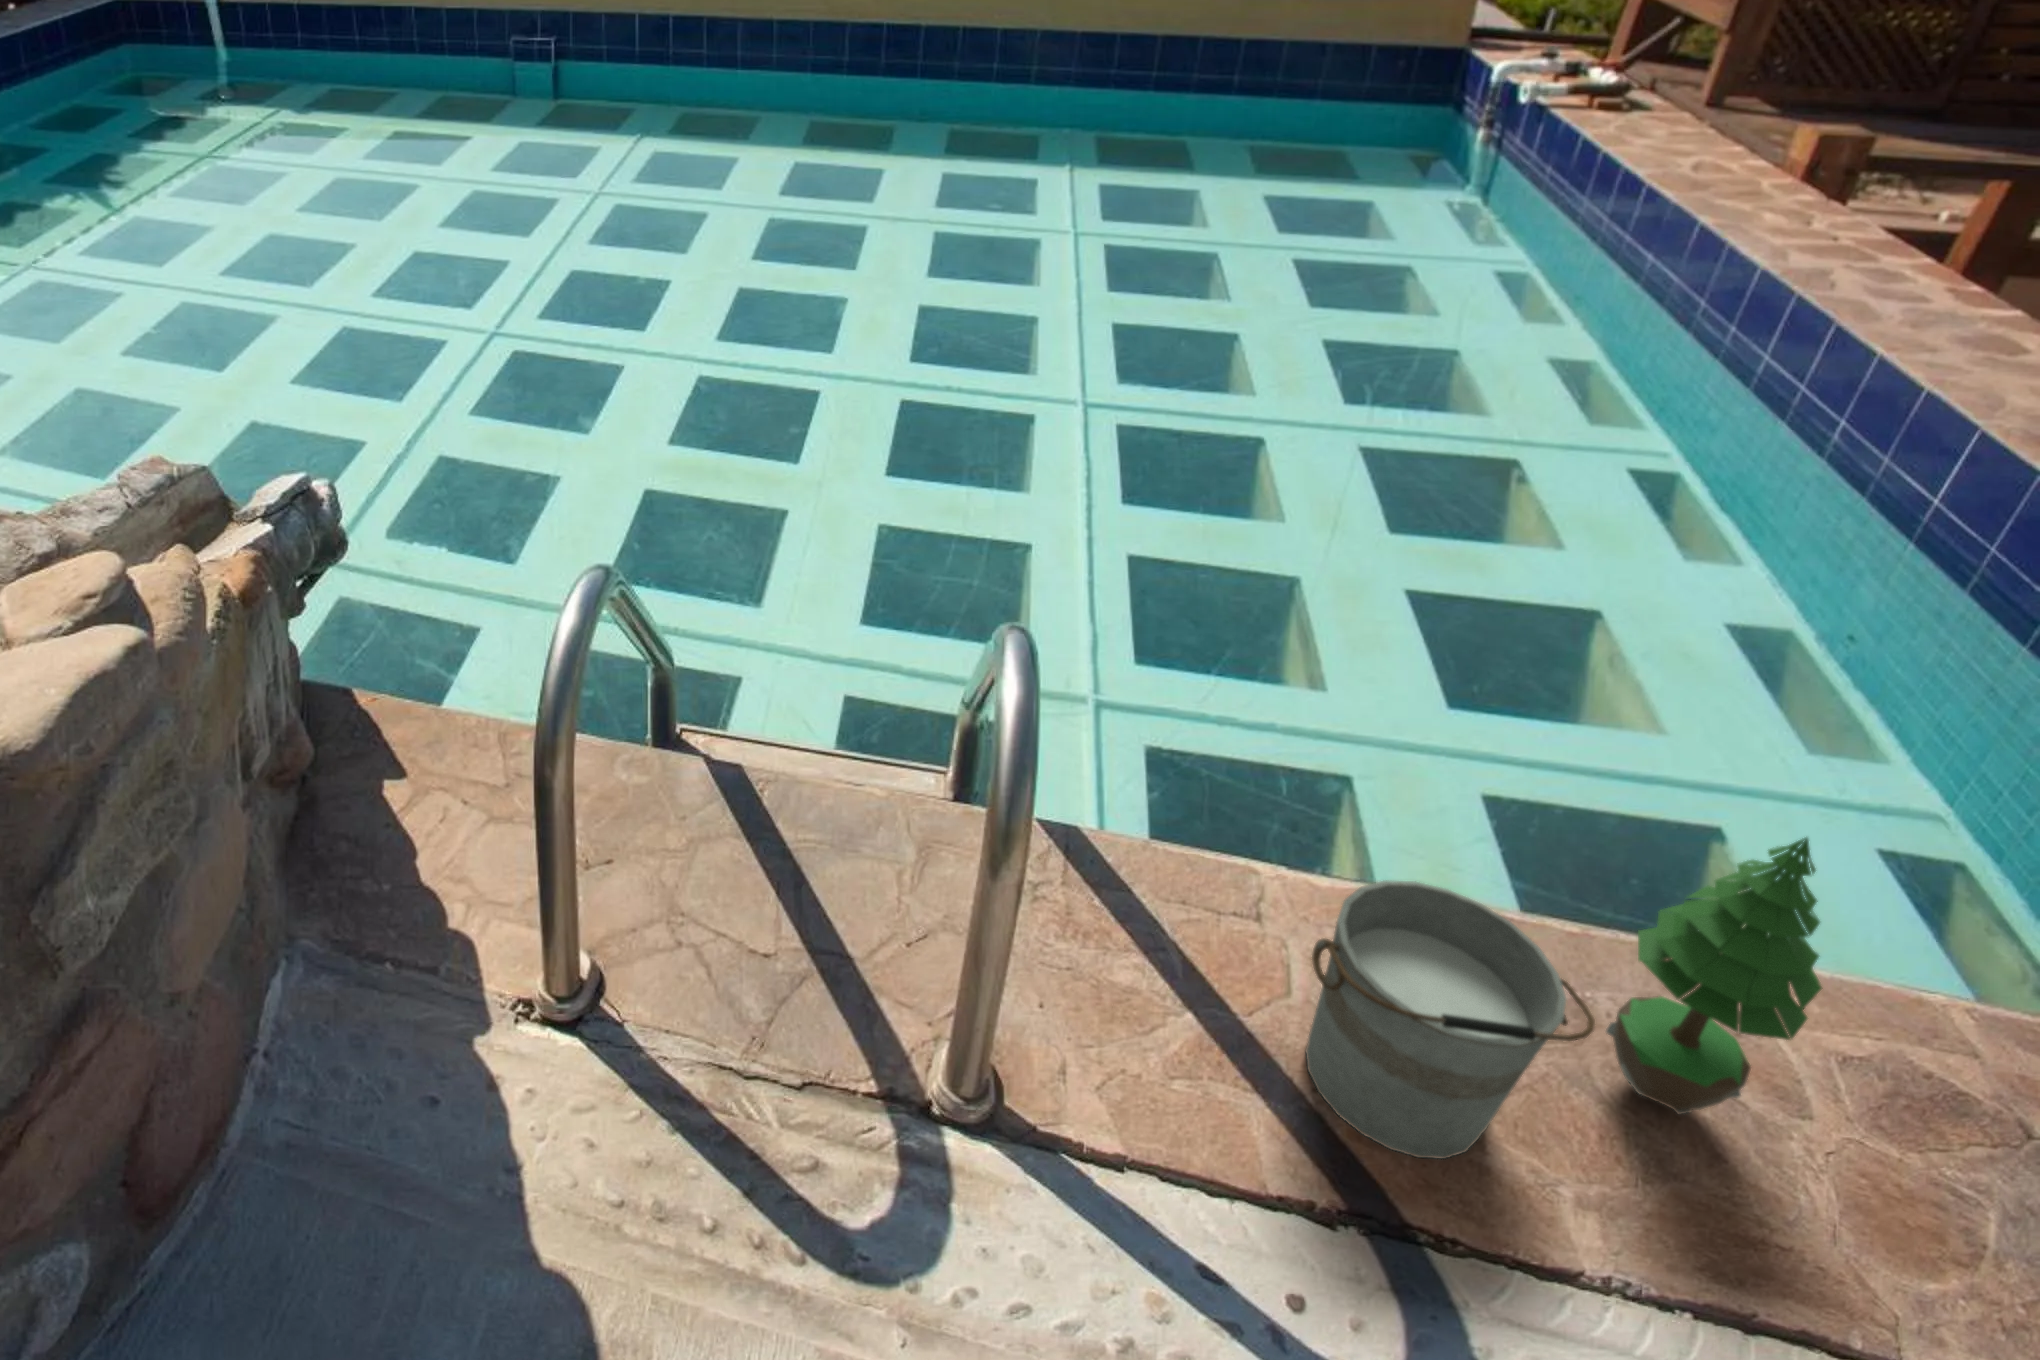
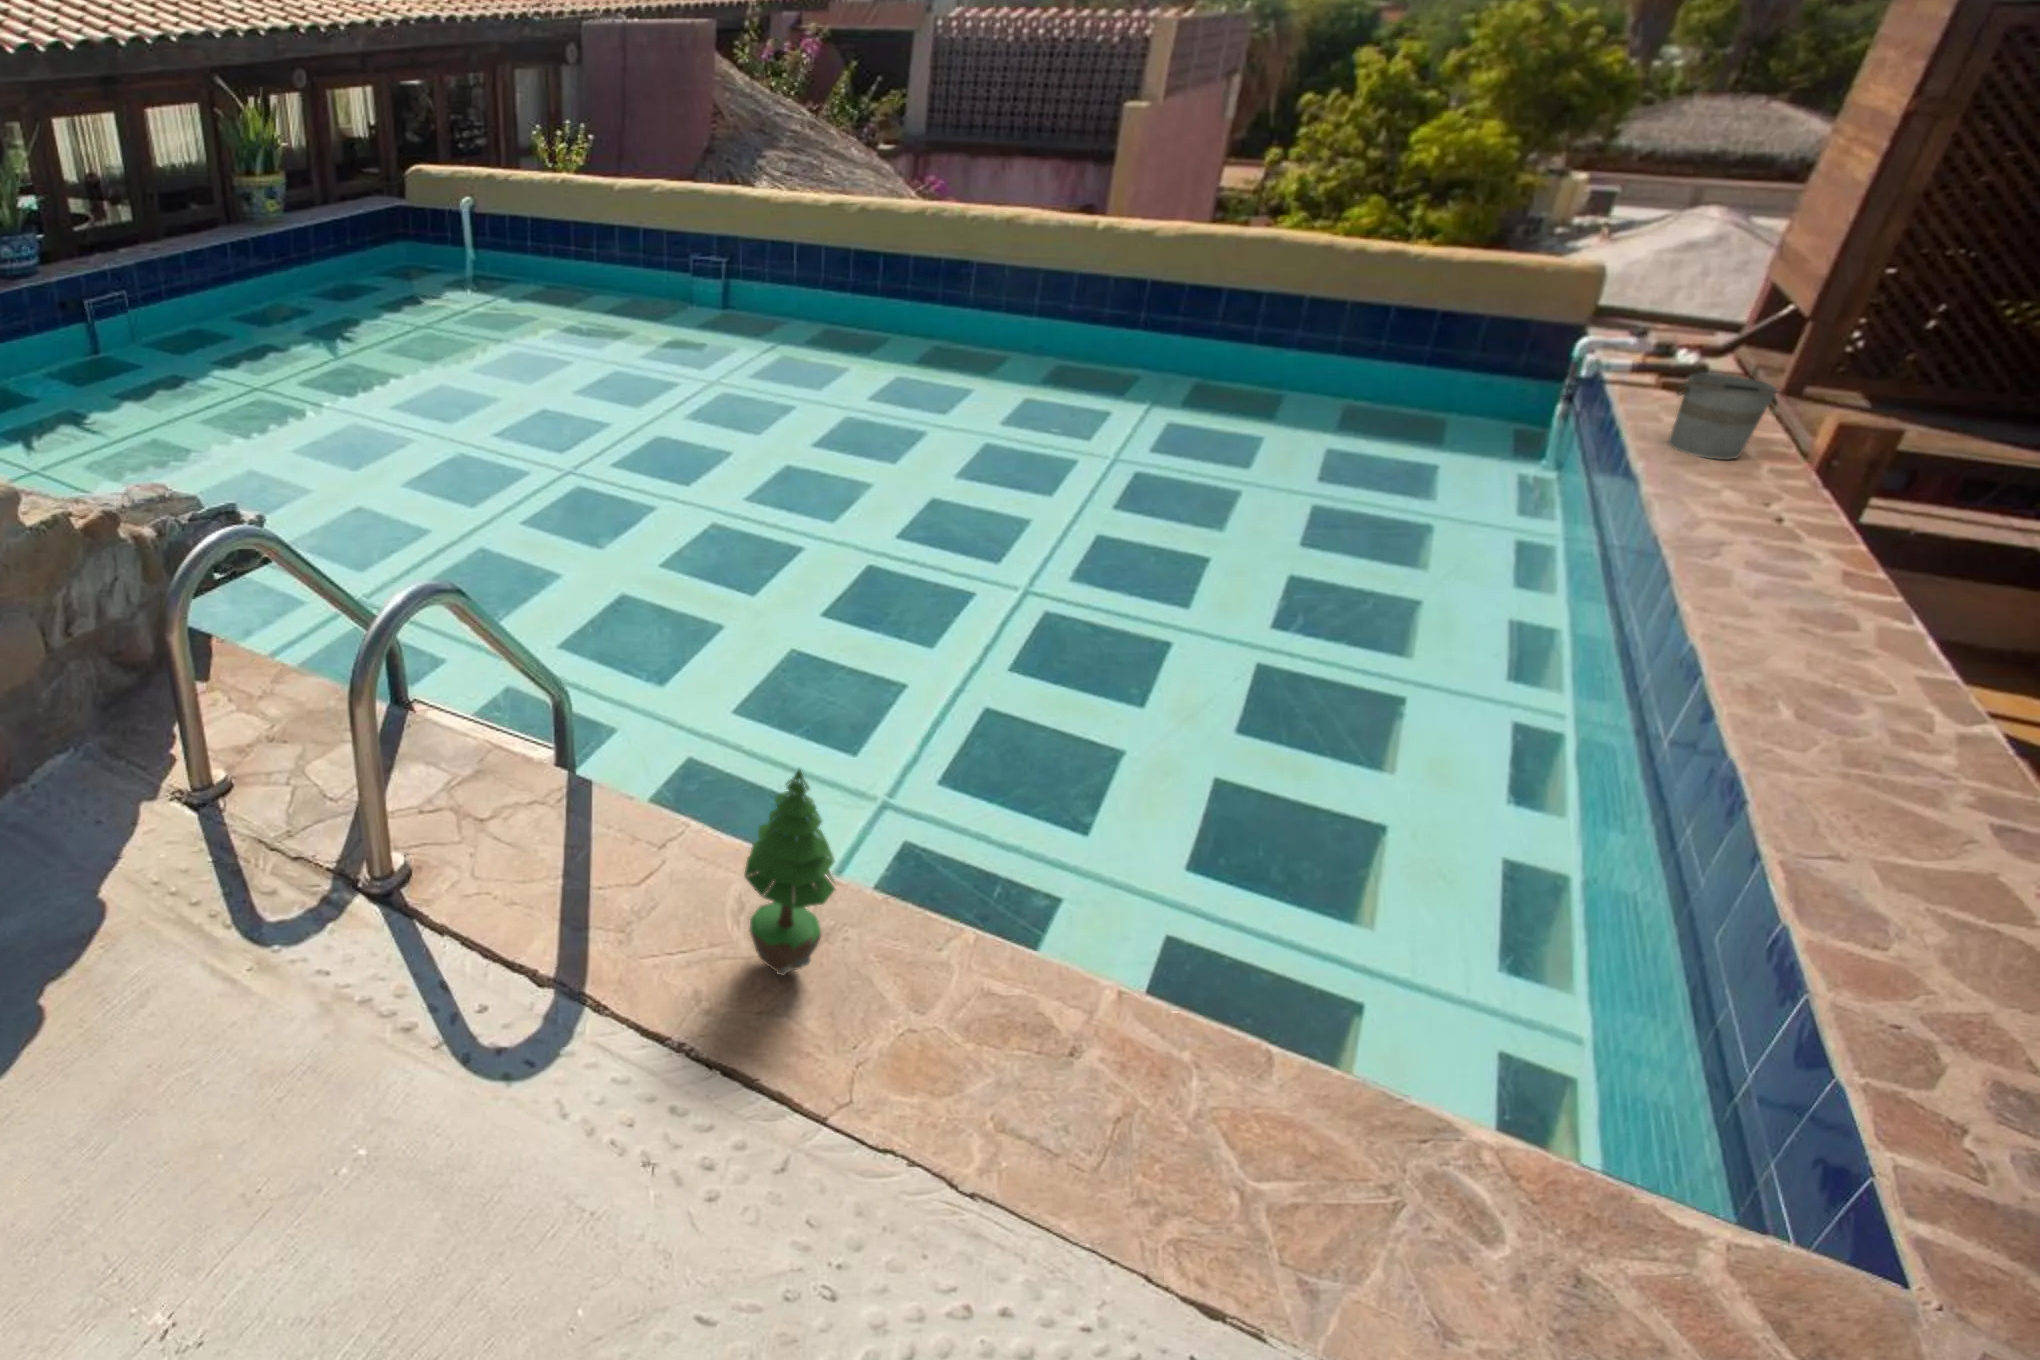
bucket: present [1306,880,1595,1159] -> present [1669,373,1779,460]

